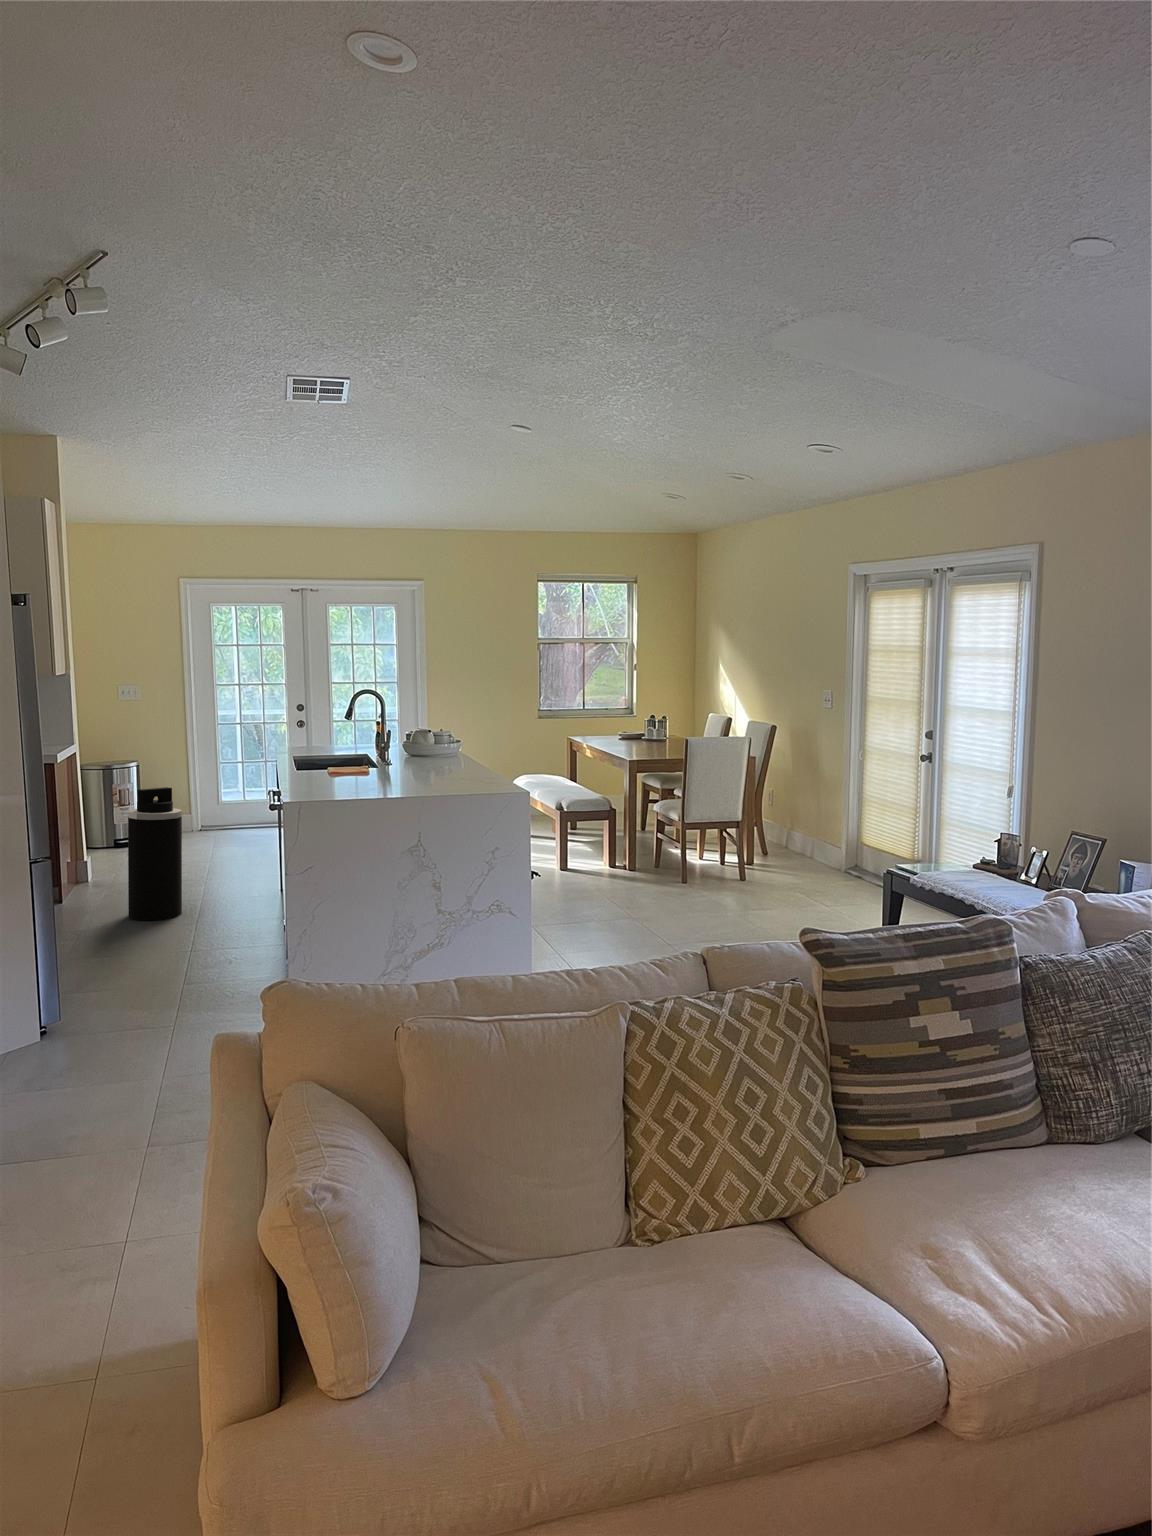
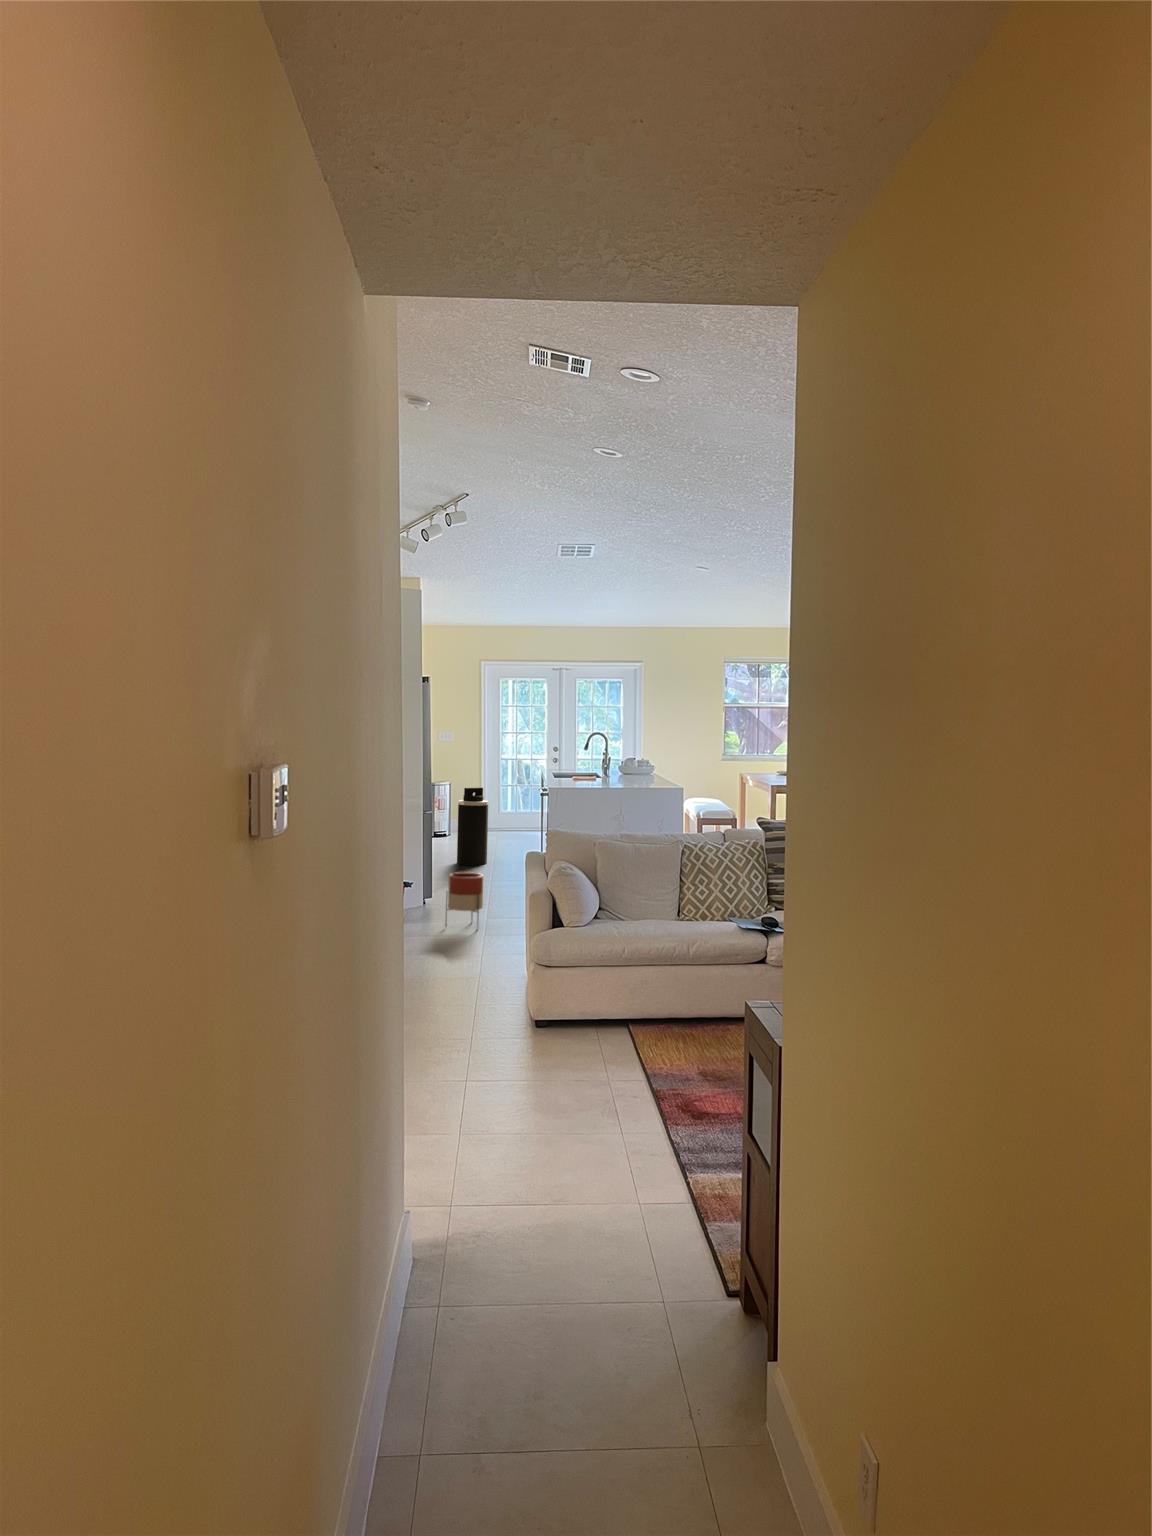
planter: none [48,996,135,1124] -> present [446,872,483,924]

